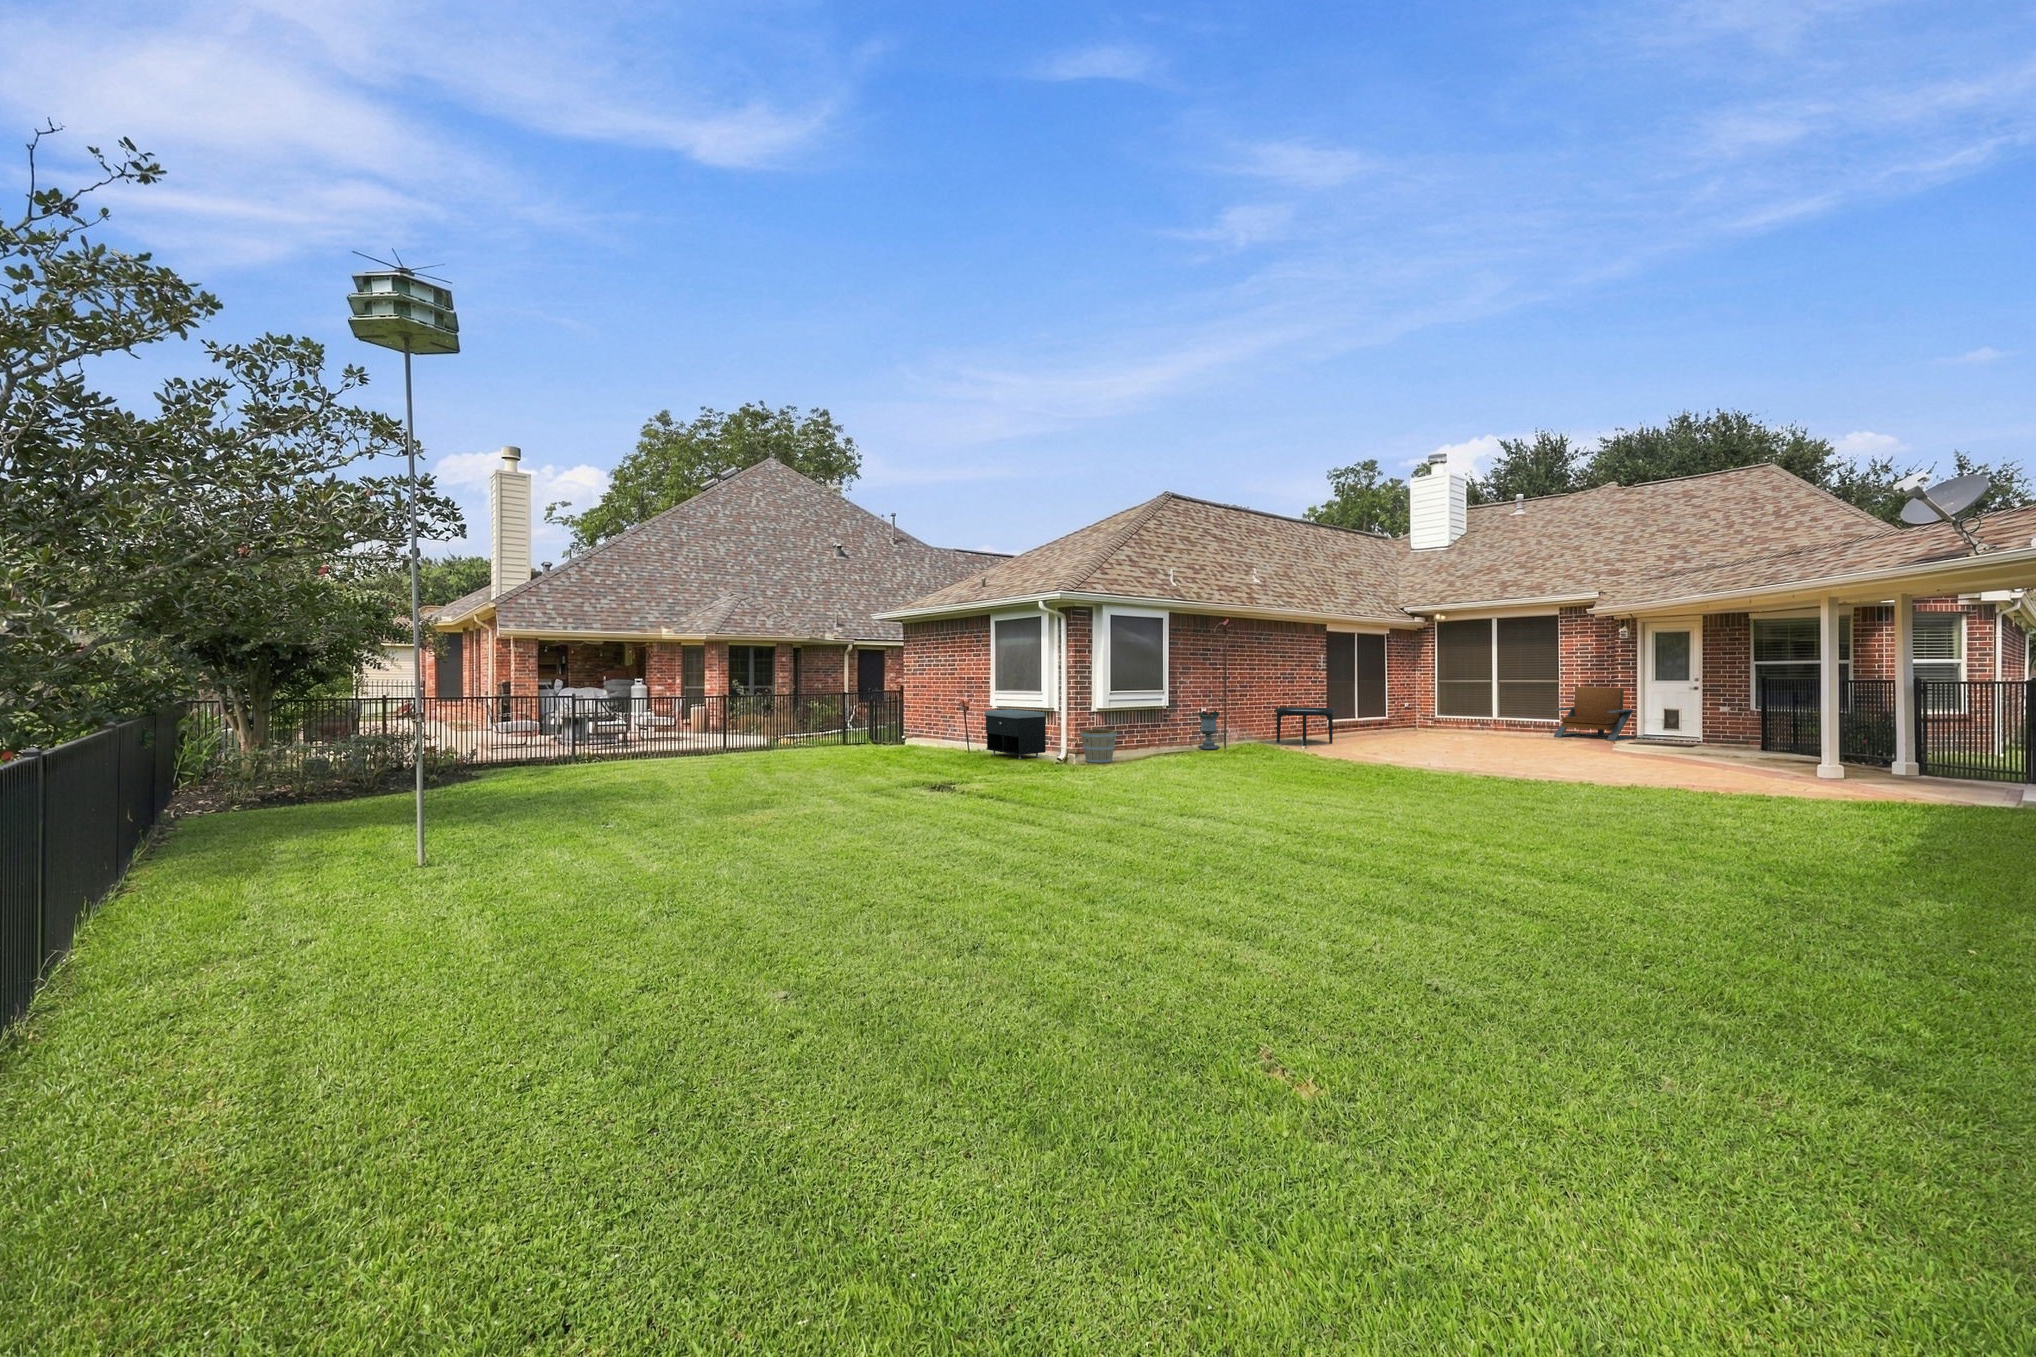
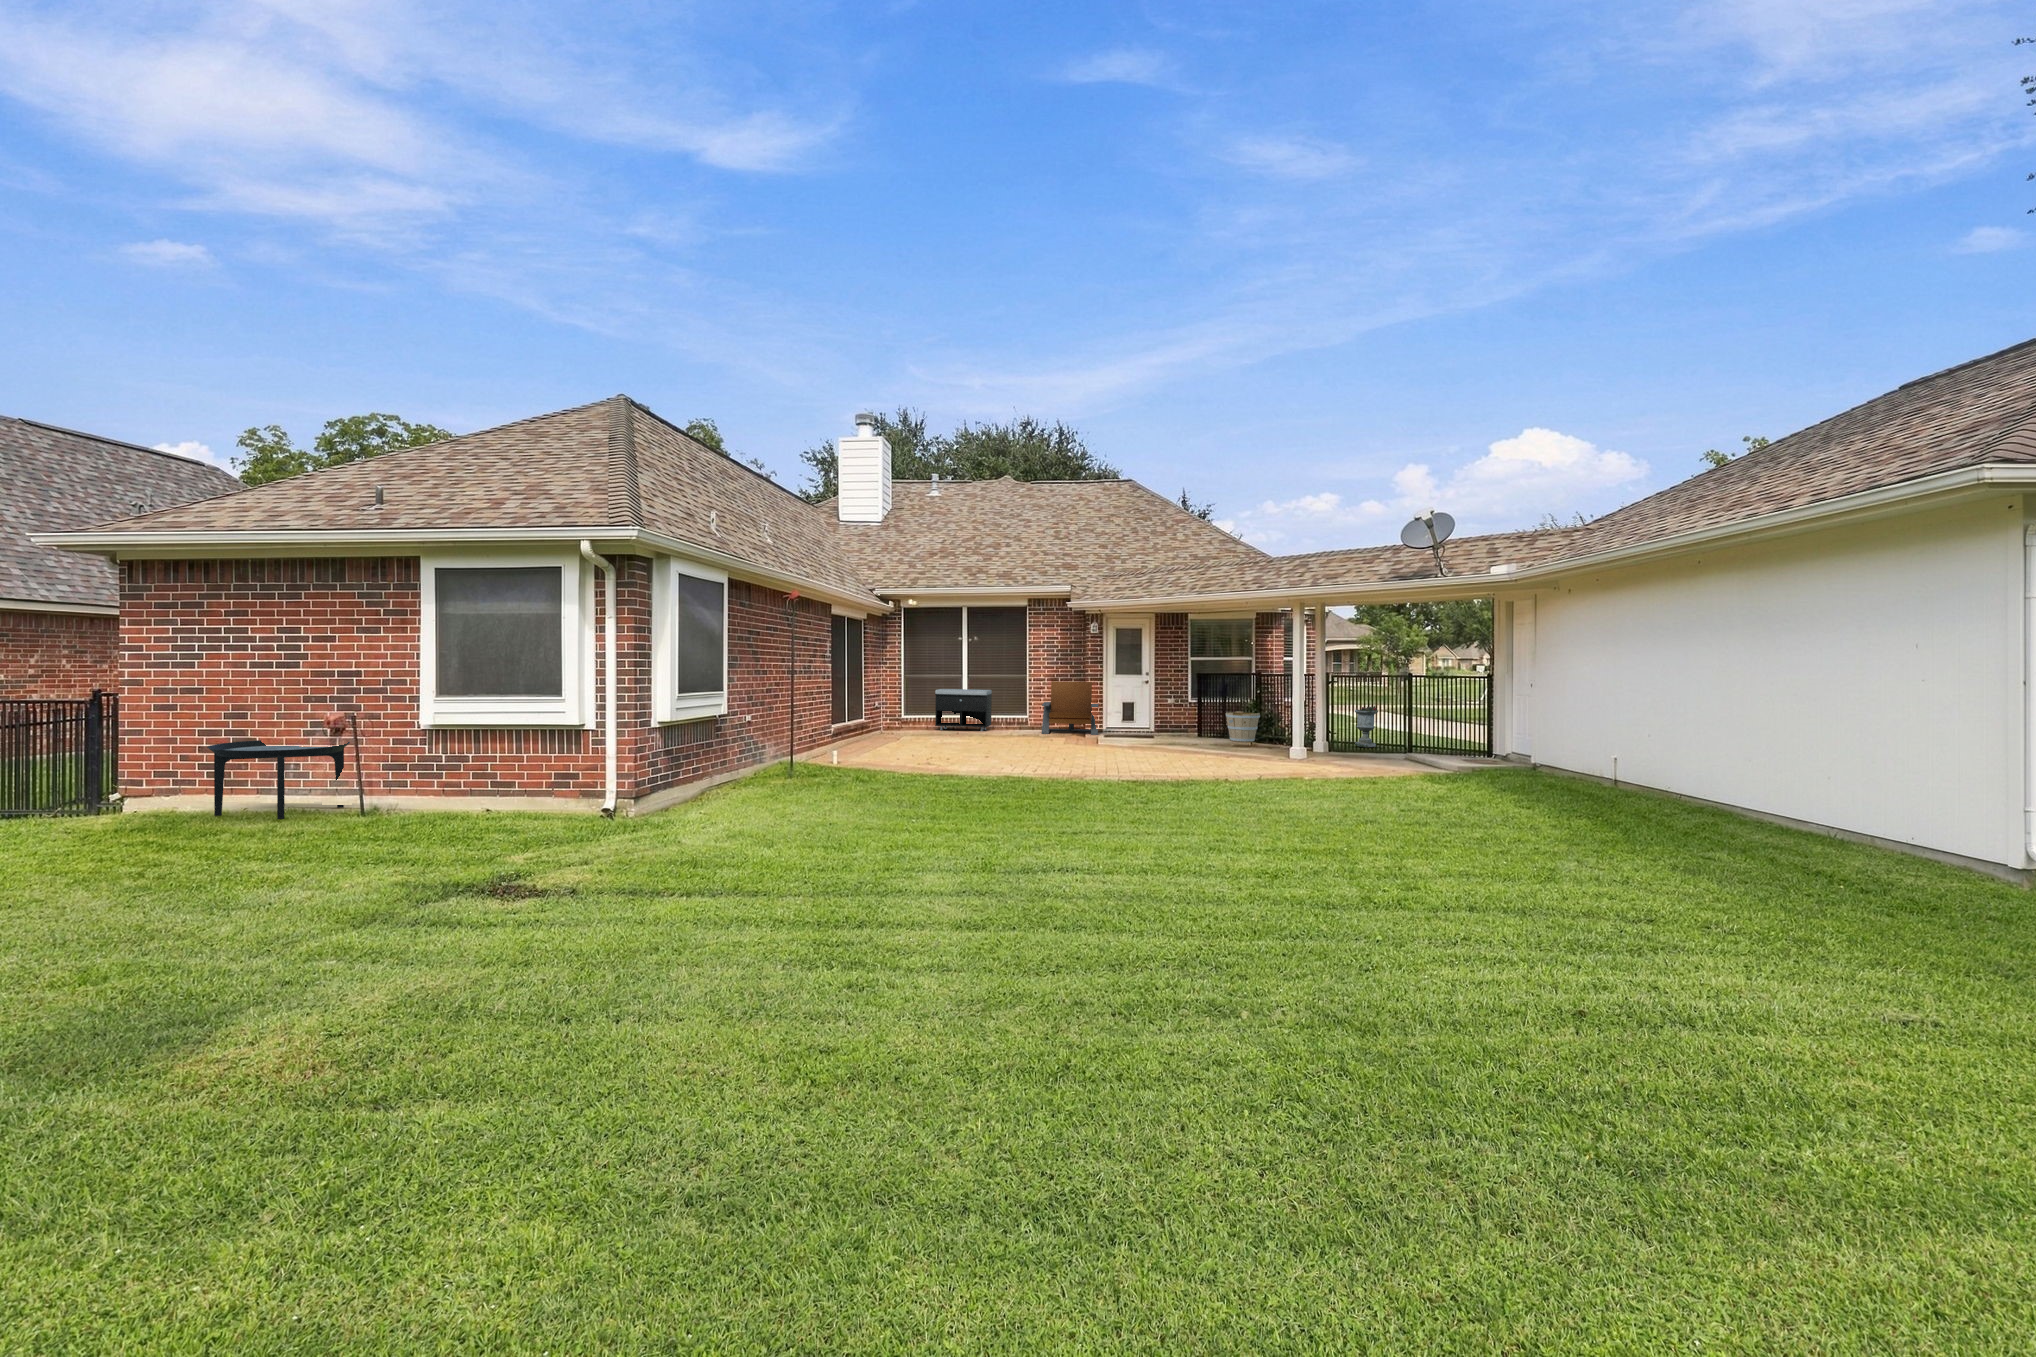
round table: present [1275,707,1335,746] -> present [207,740,350,819]
storage bench: present [984,709,1046,759] -> present [935,689,992,731]
planter: present [1198,710,1220,750] -> present [1355,706,1378,748]
wooden bucket: present [1080,729,1117,763] -> present [1226,711,1260,742]

